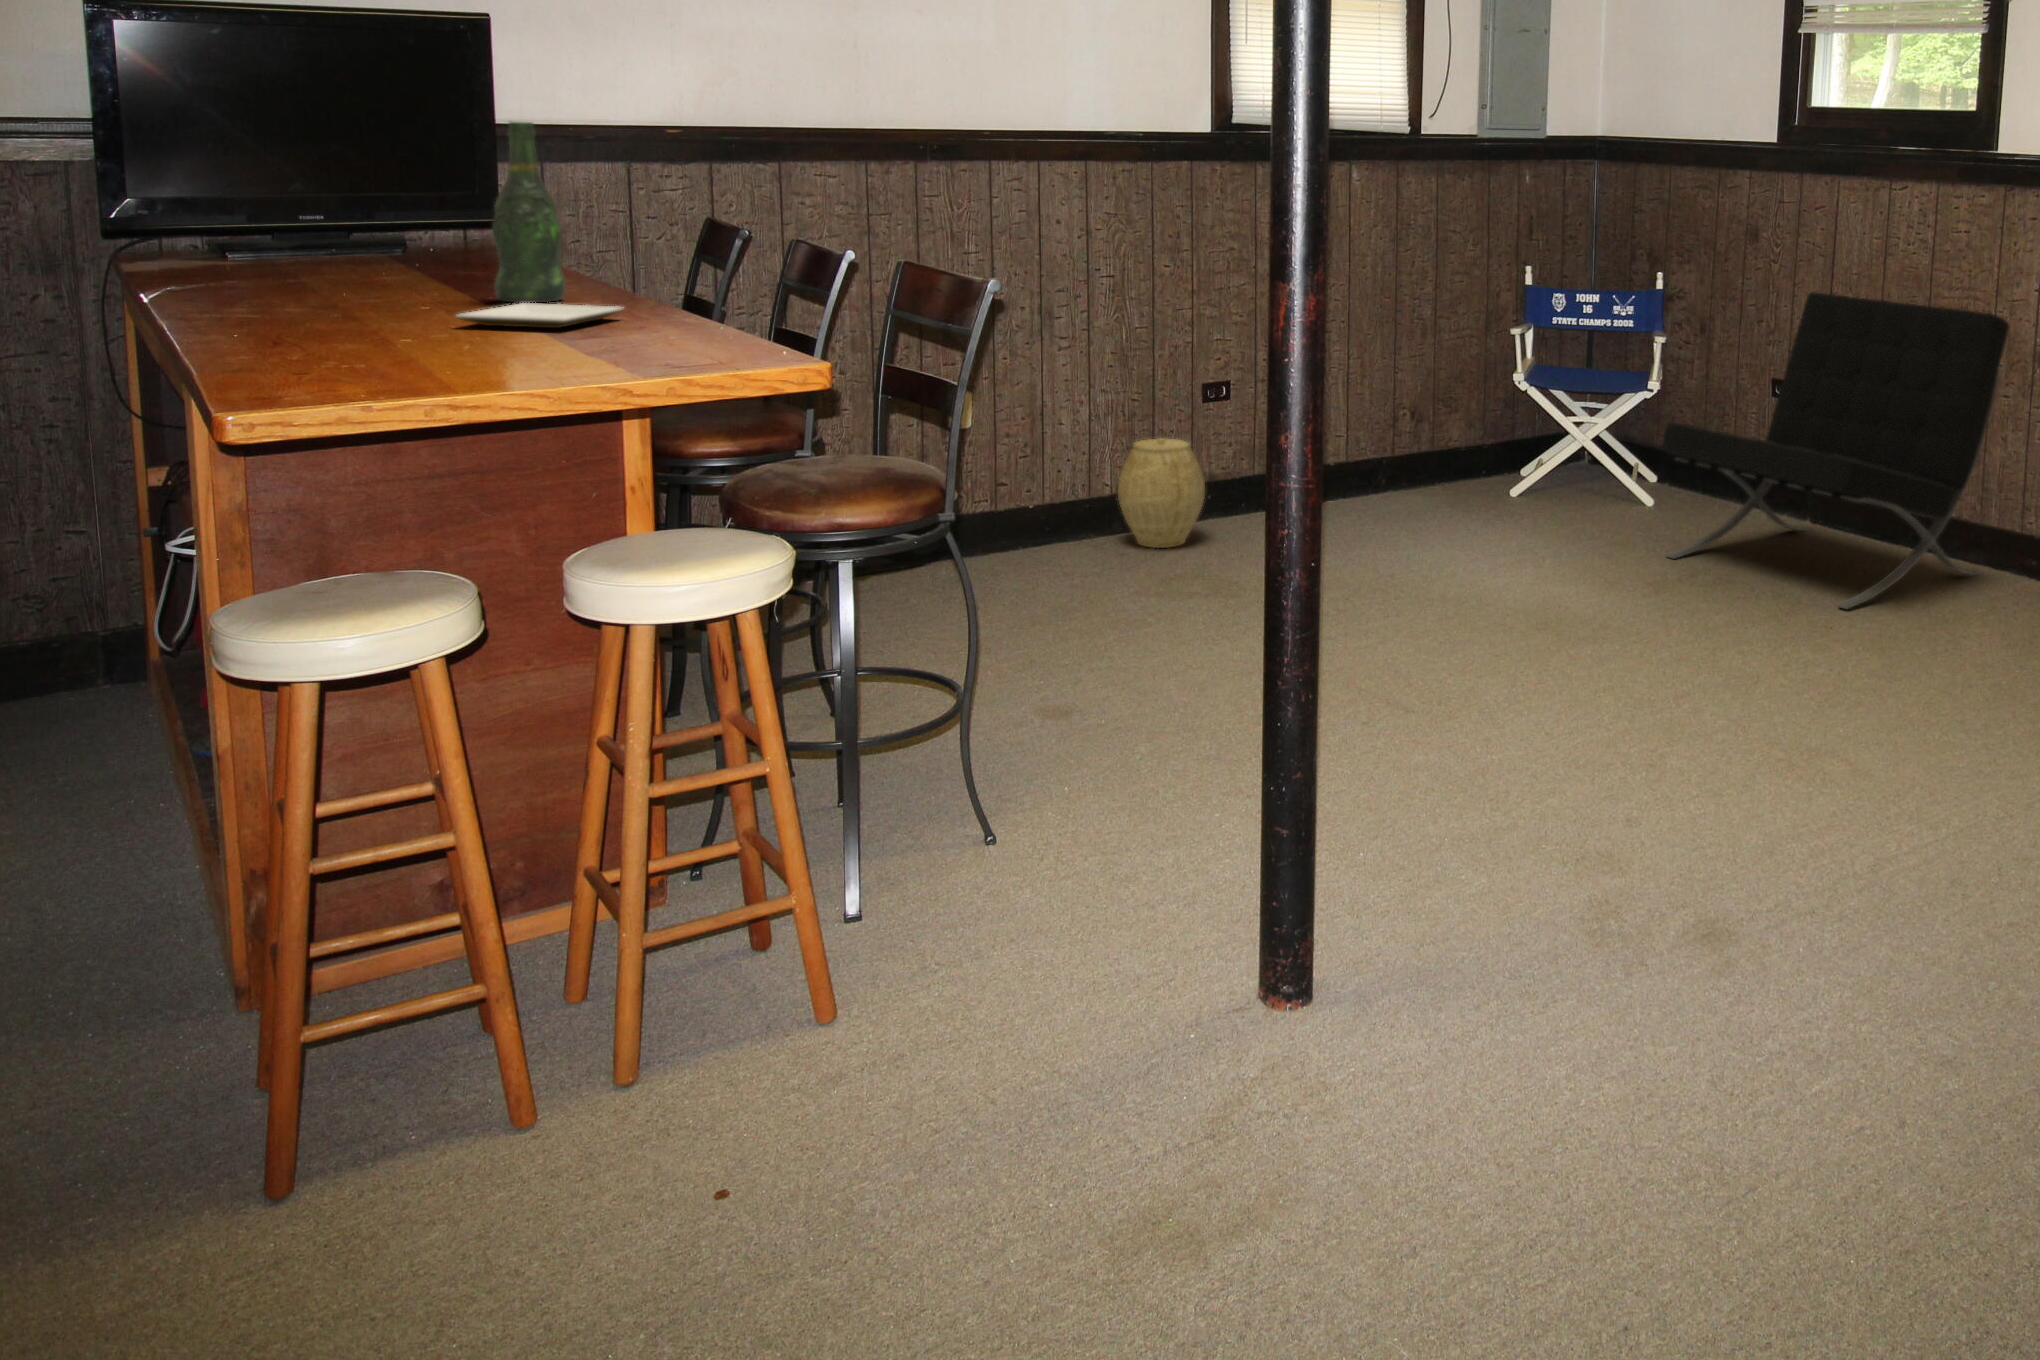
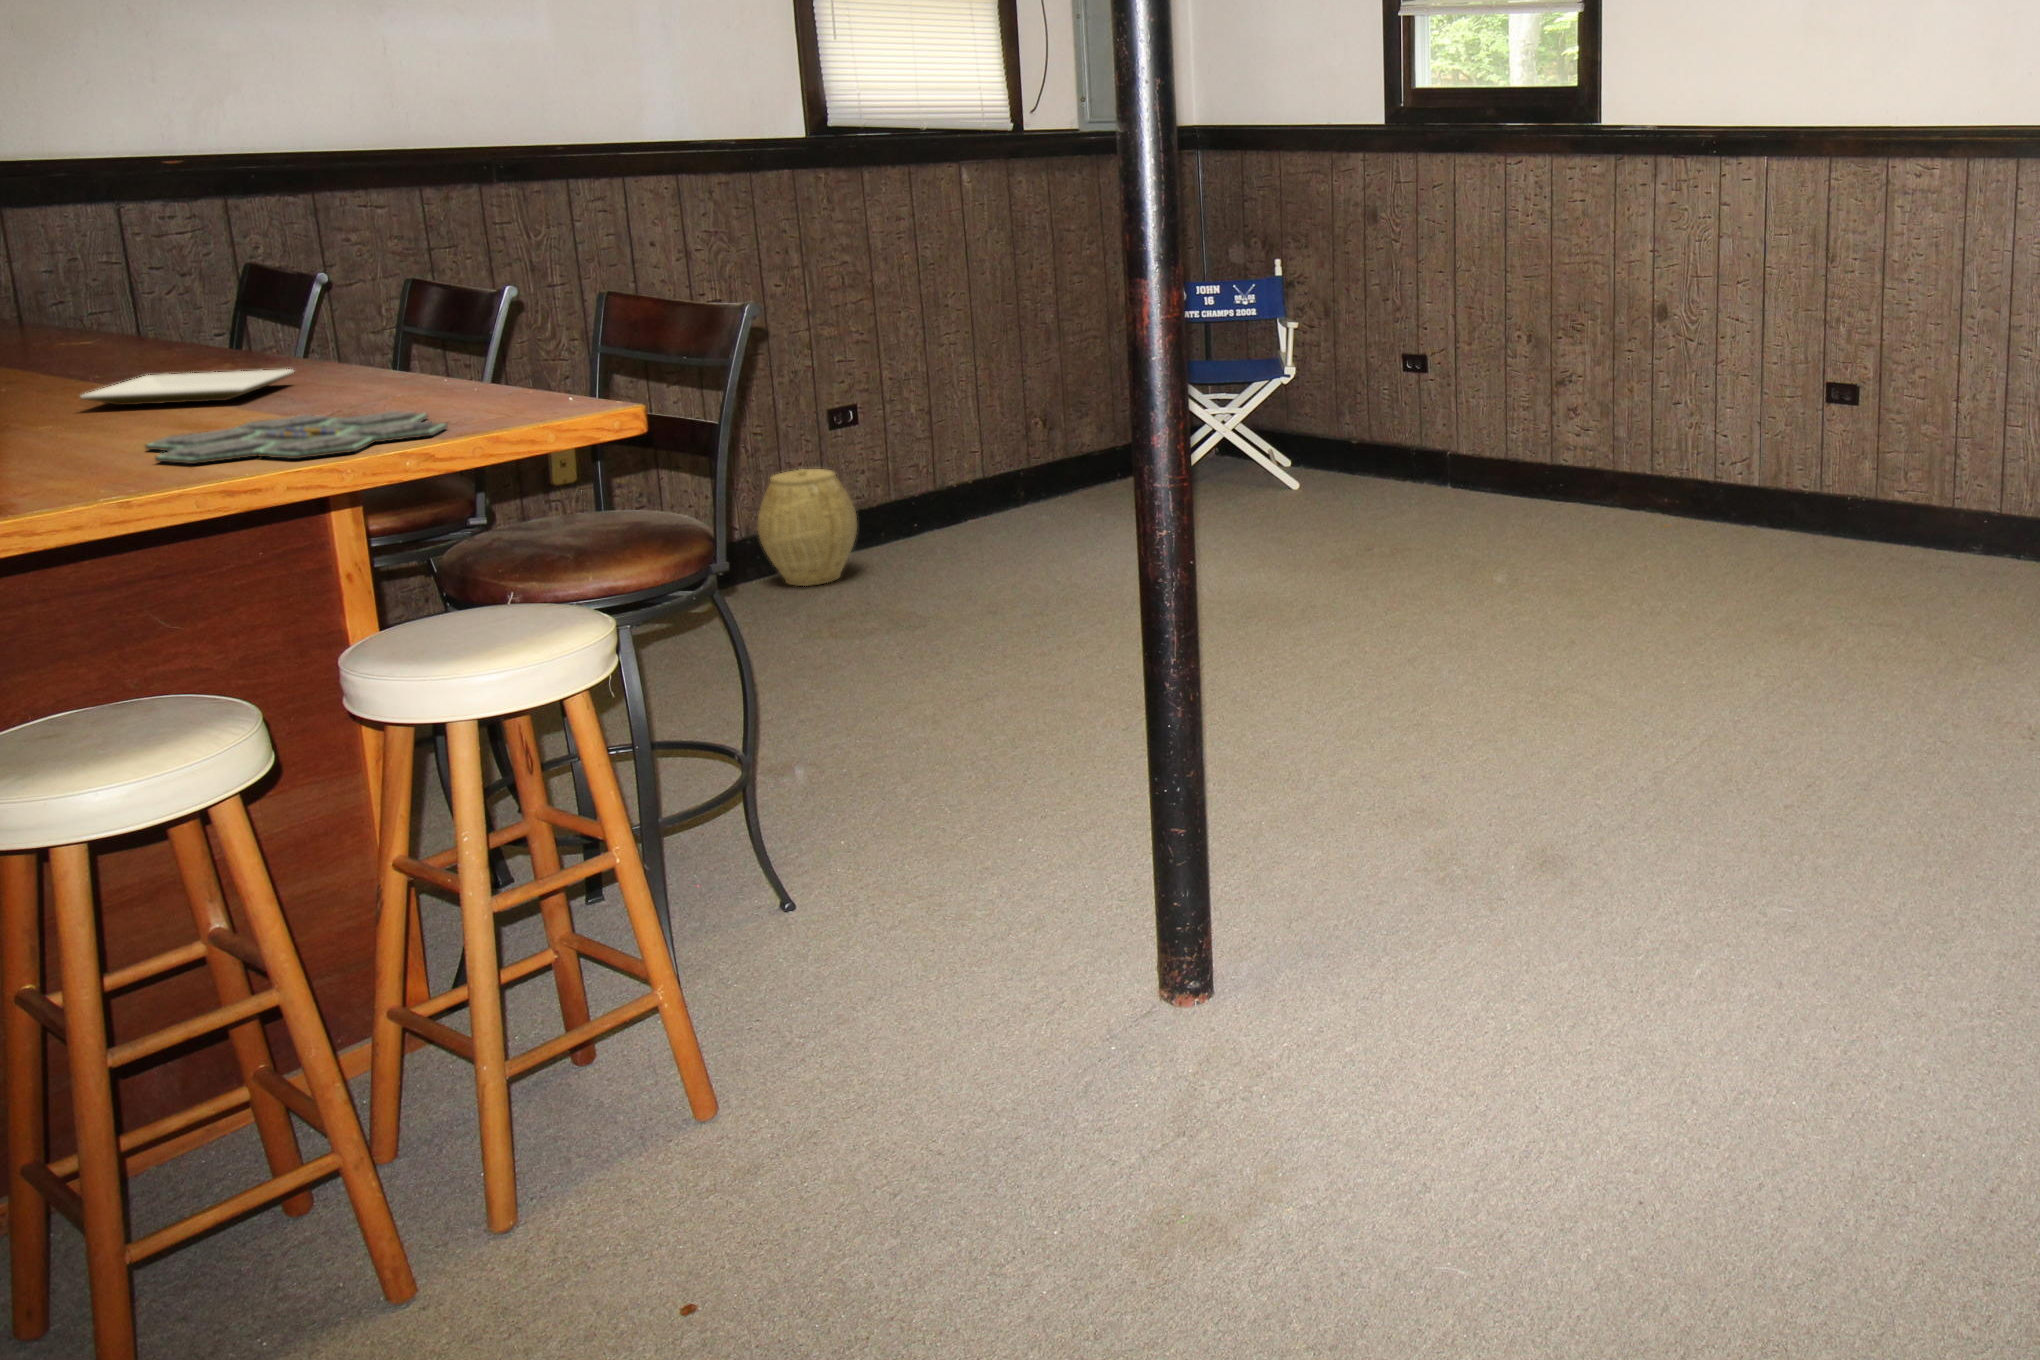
beer bottle: present [492,122,566,303] -> none [62,154,173,377]
lounge chair: present [1662,293,2009,609] -> none [1324,267,1624,557]
board game: none [434,345,665,380] -> present [145,411,447,464]

